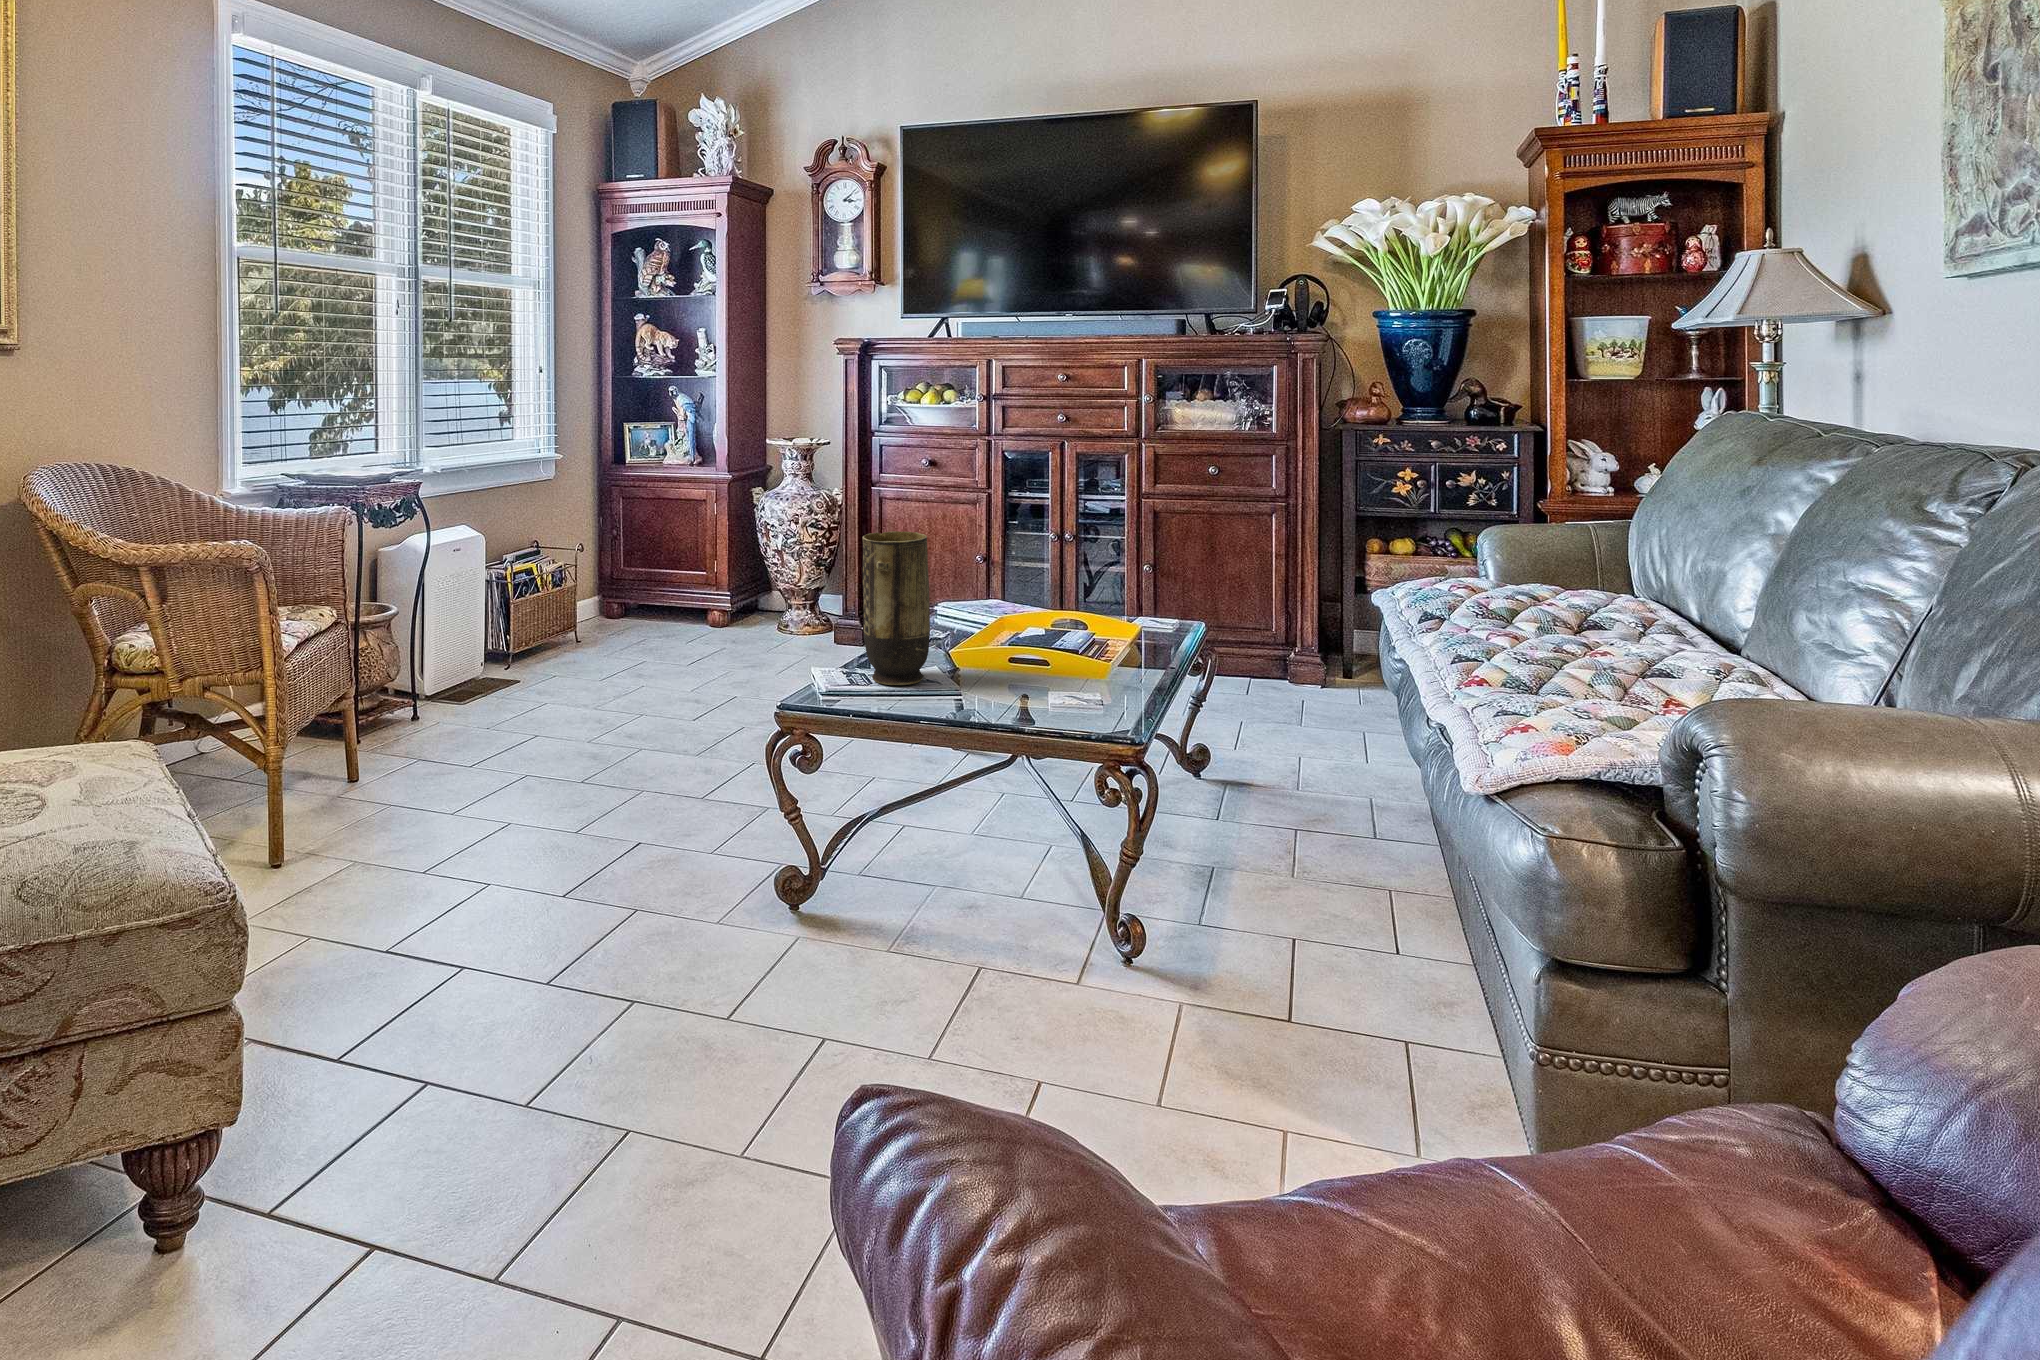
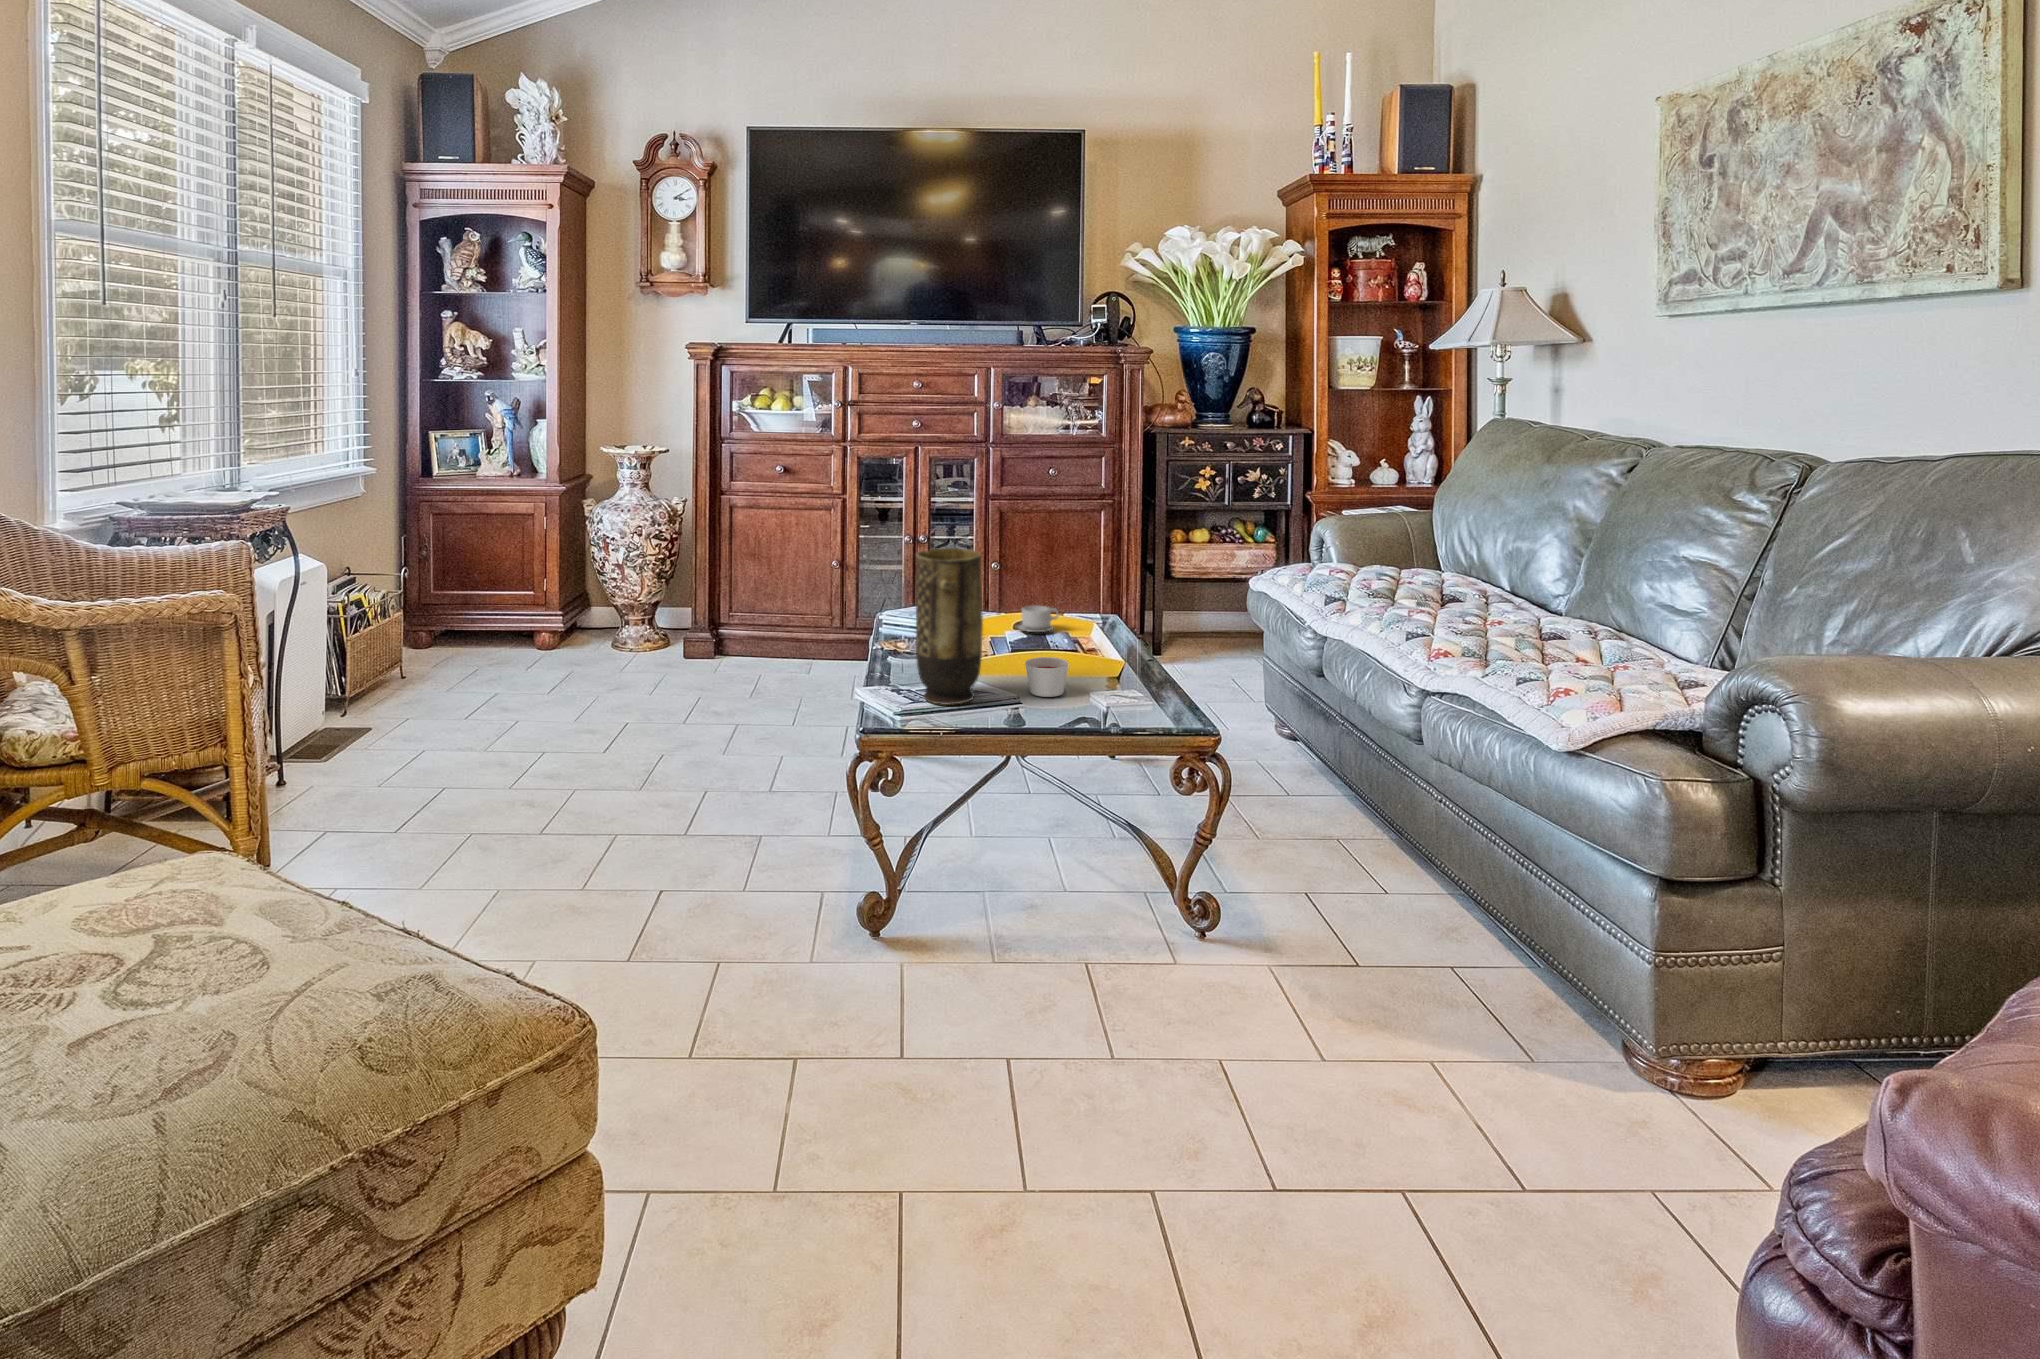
teacup: none [1041,599,1090,629] -> present [1019,606,1059,632]
candle: none [978,648,1022,688] -> present [1025,658,1068,697]

